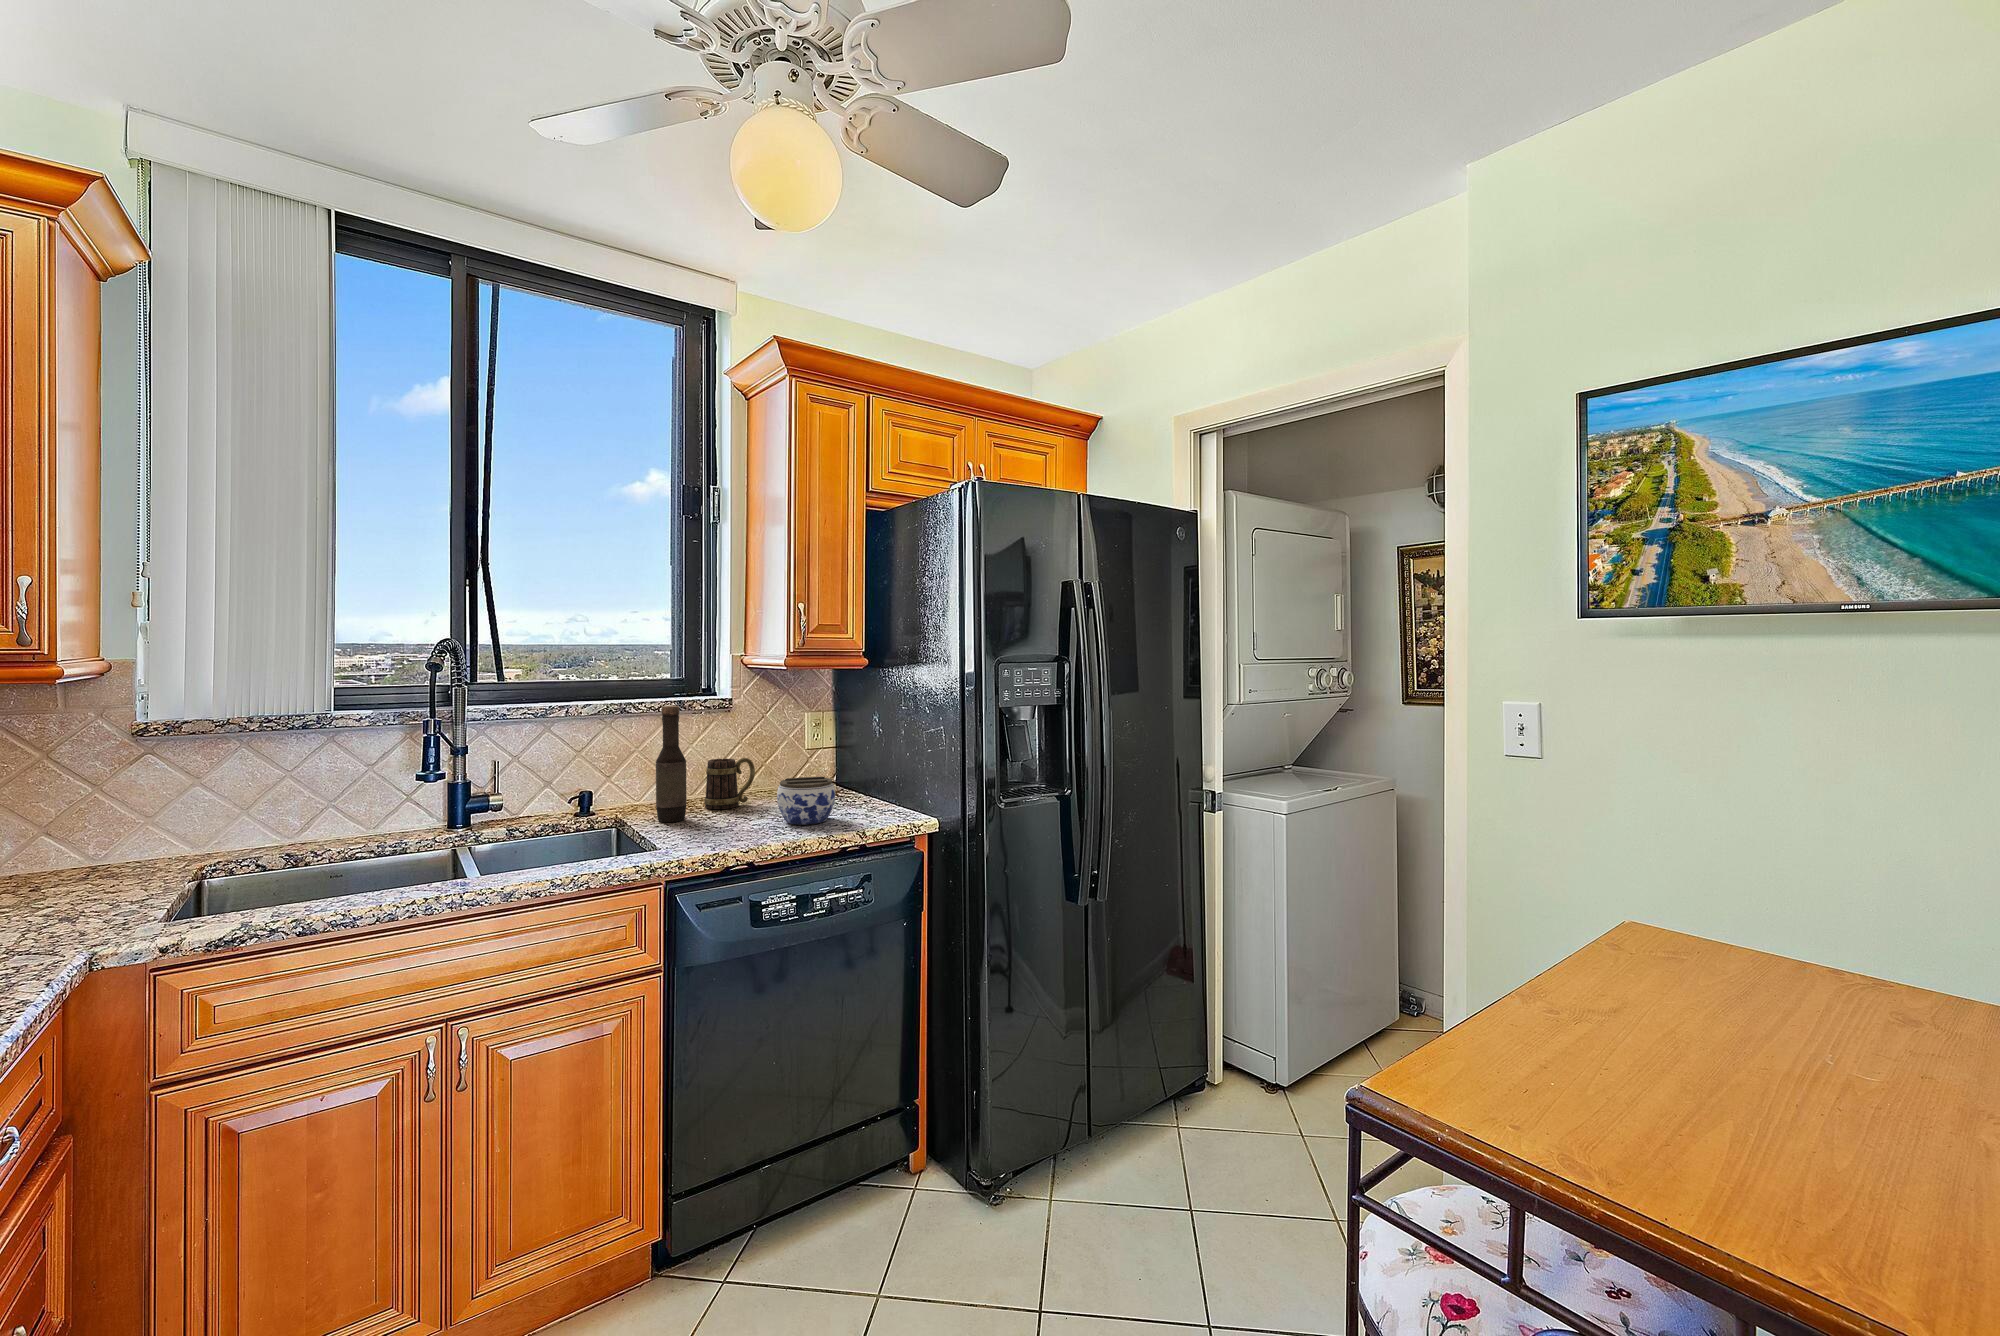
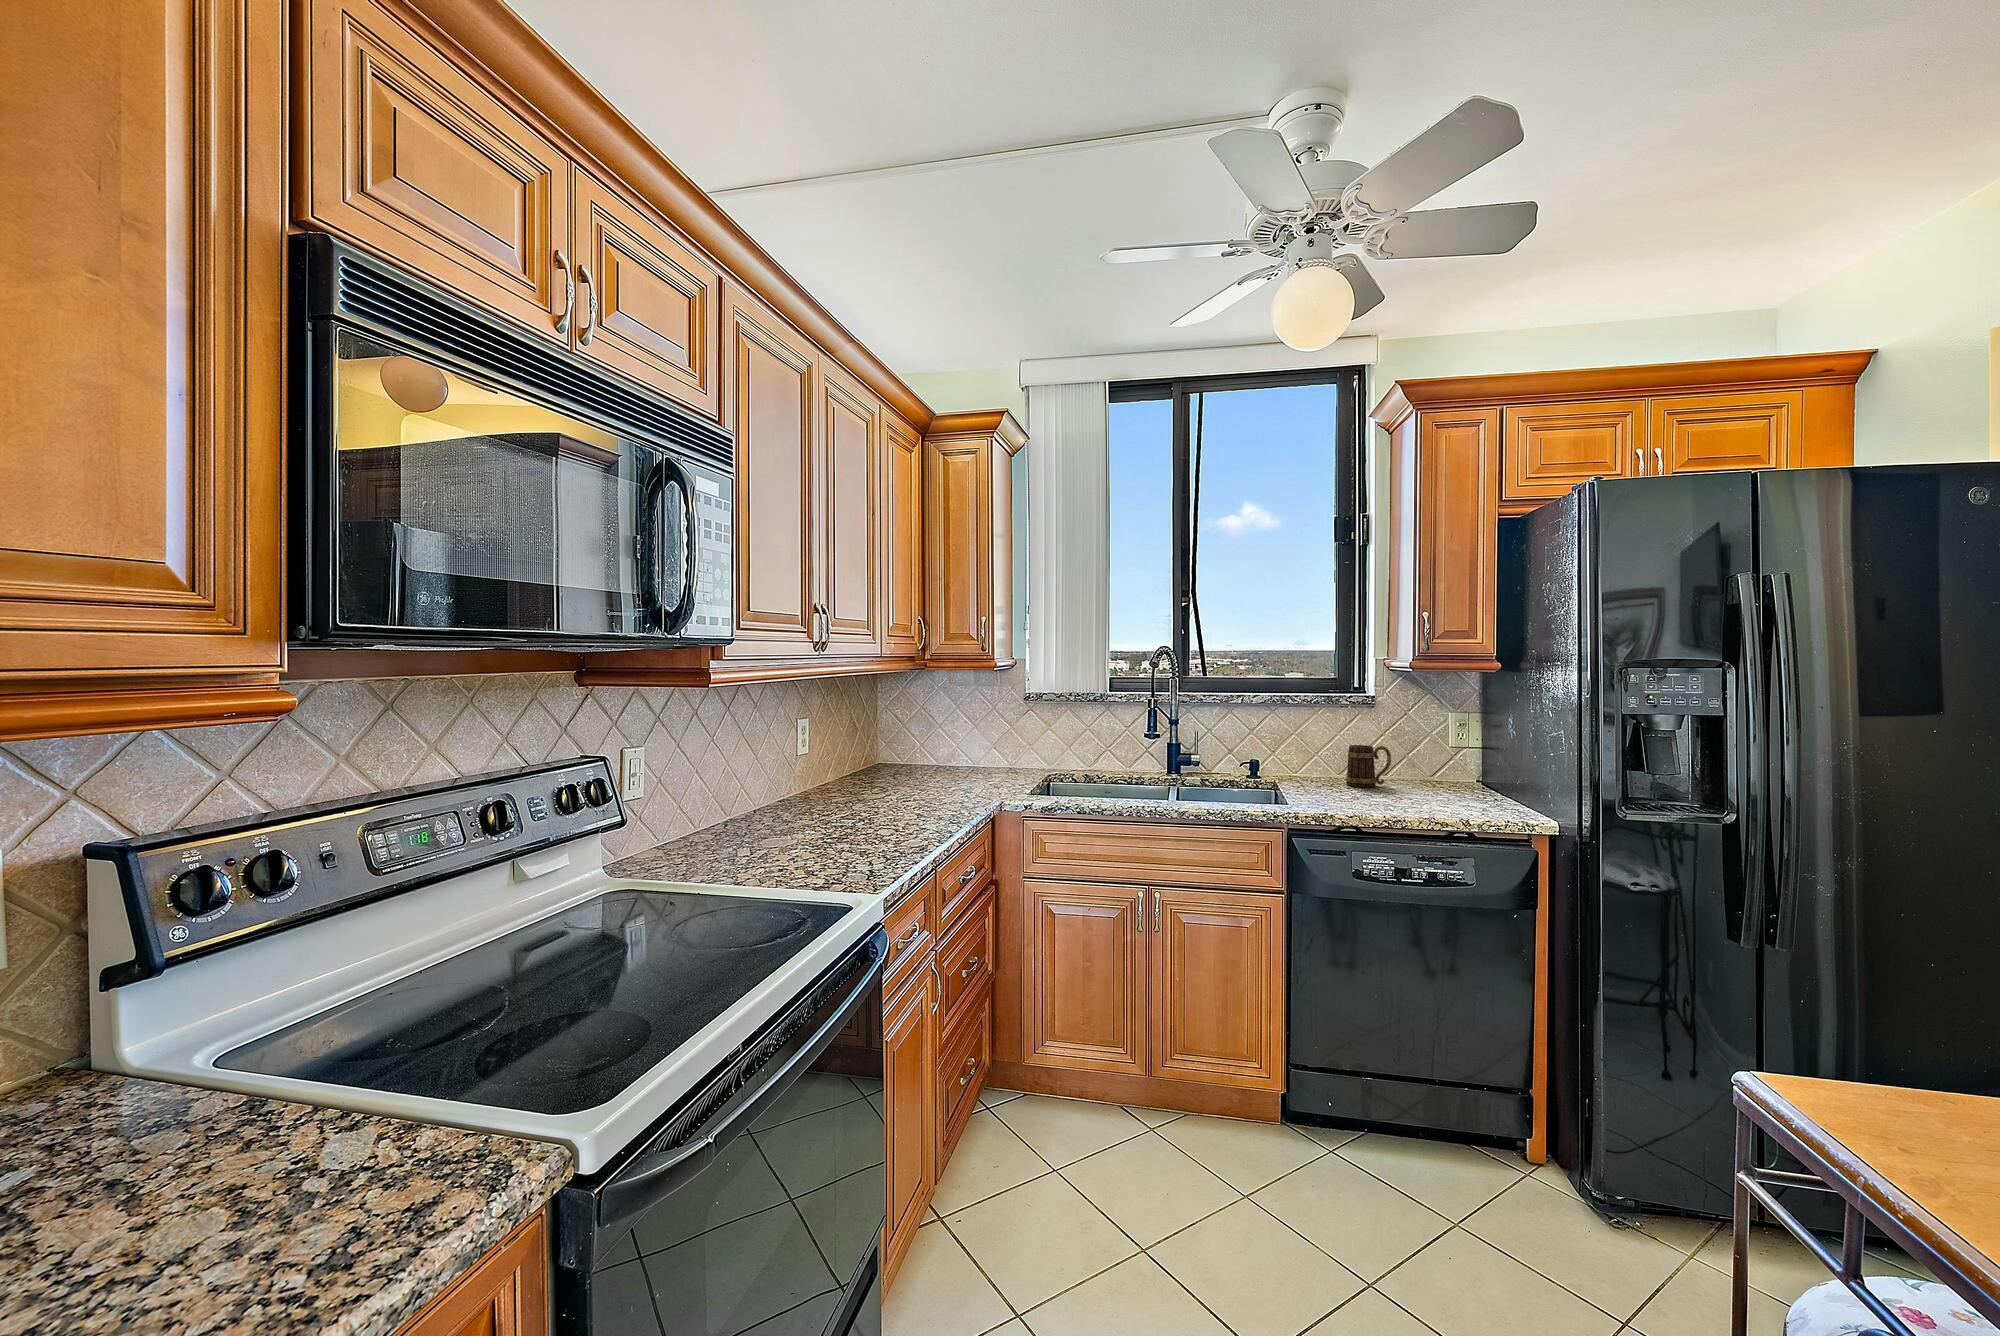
bottle: present [656,706,687,822] -> none [1302,698,1325,790]
jar: present [777,777,835,825] -> none [1397,765,1454,806]

